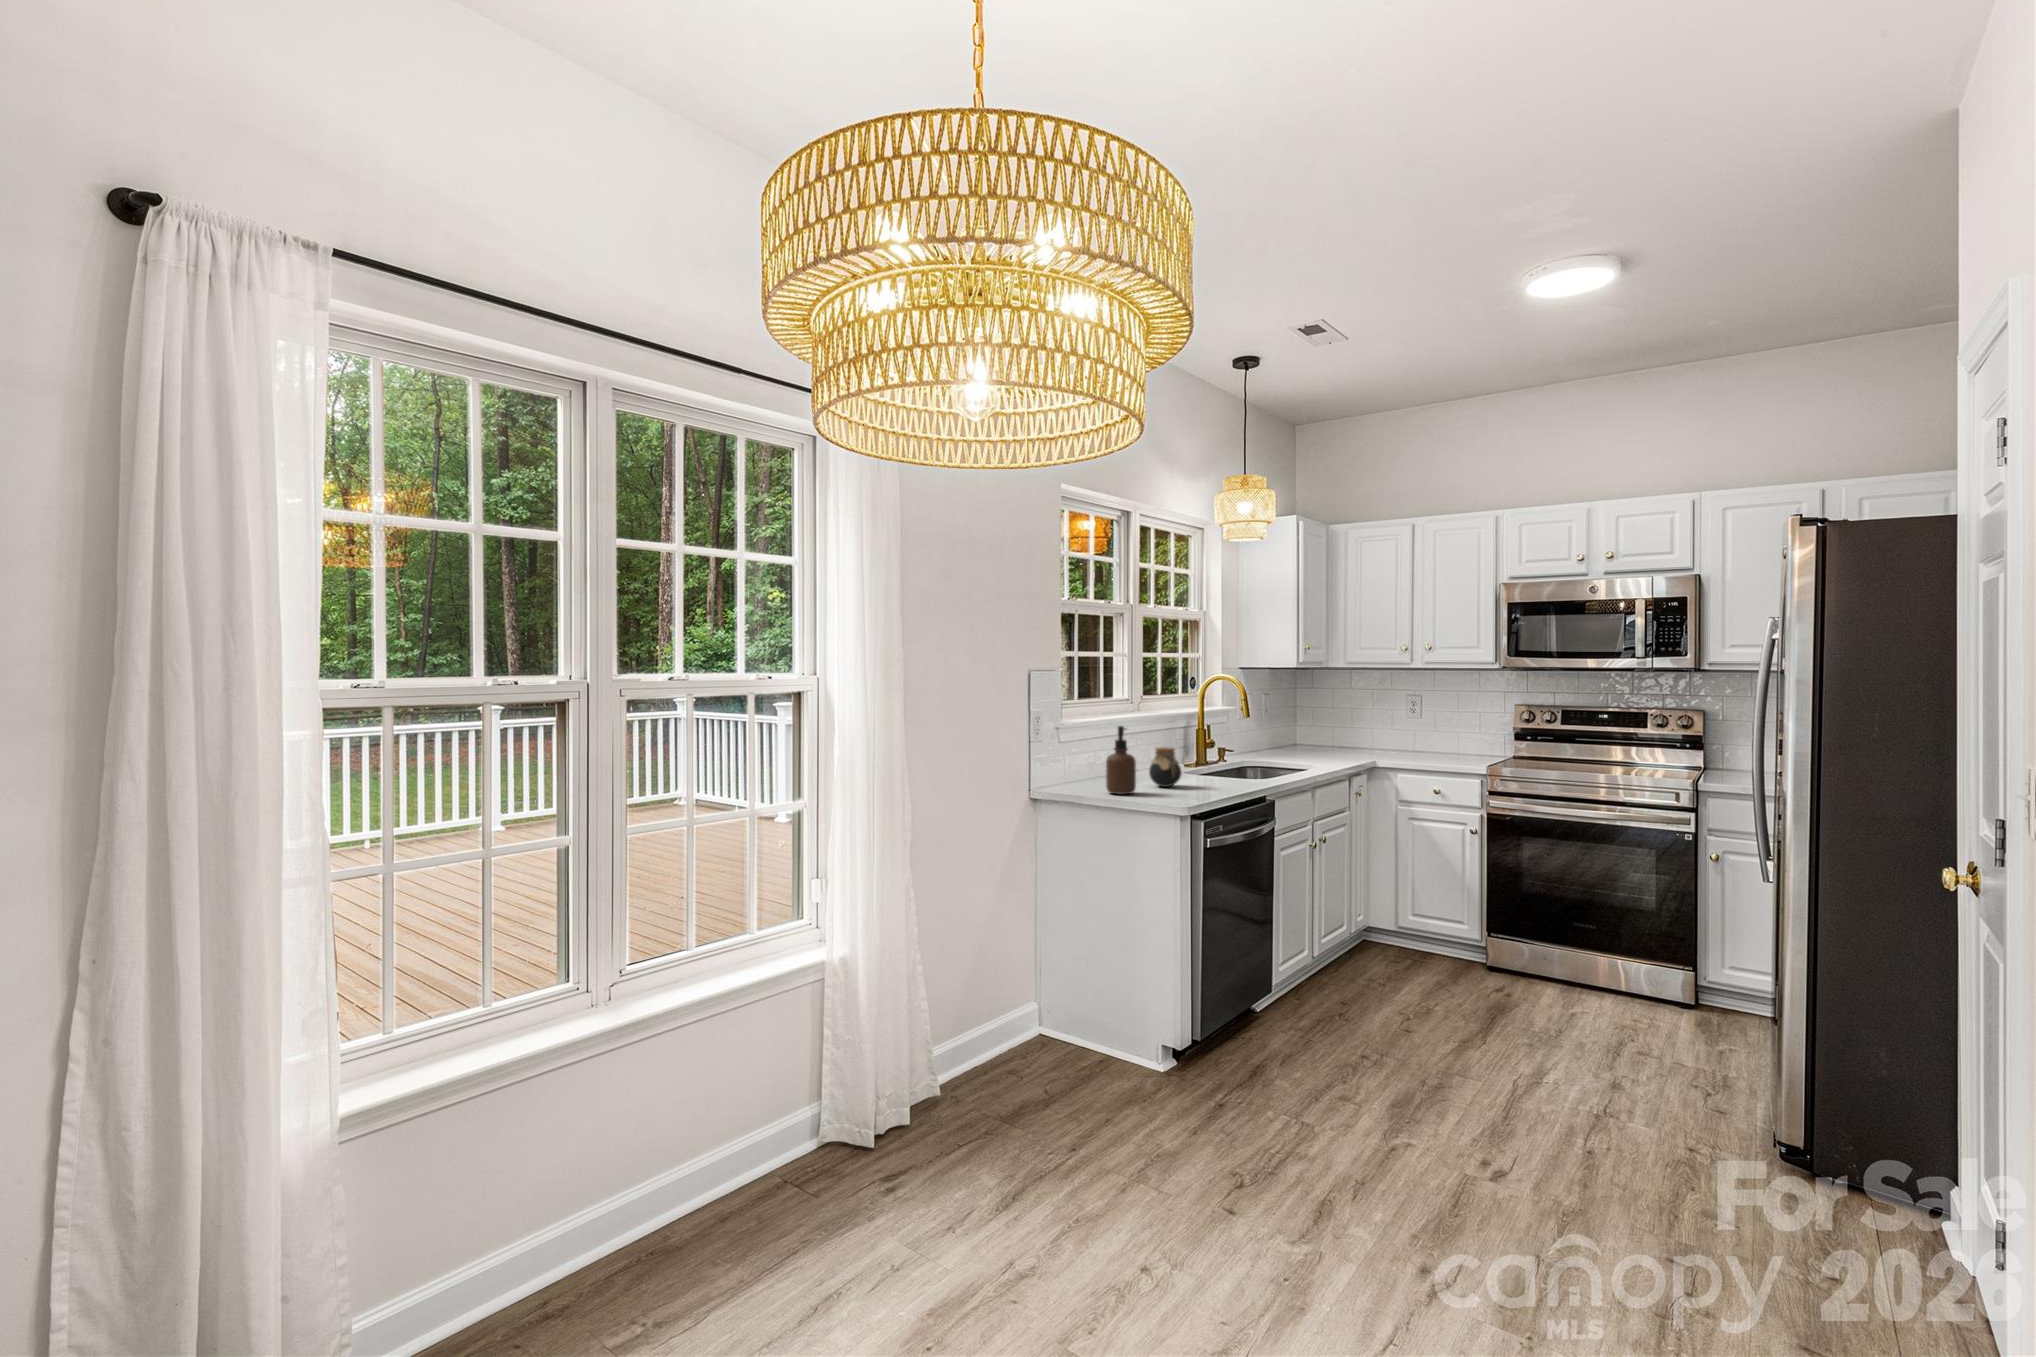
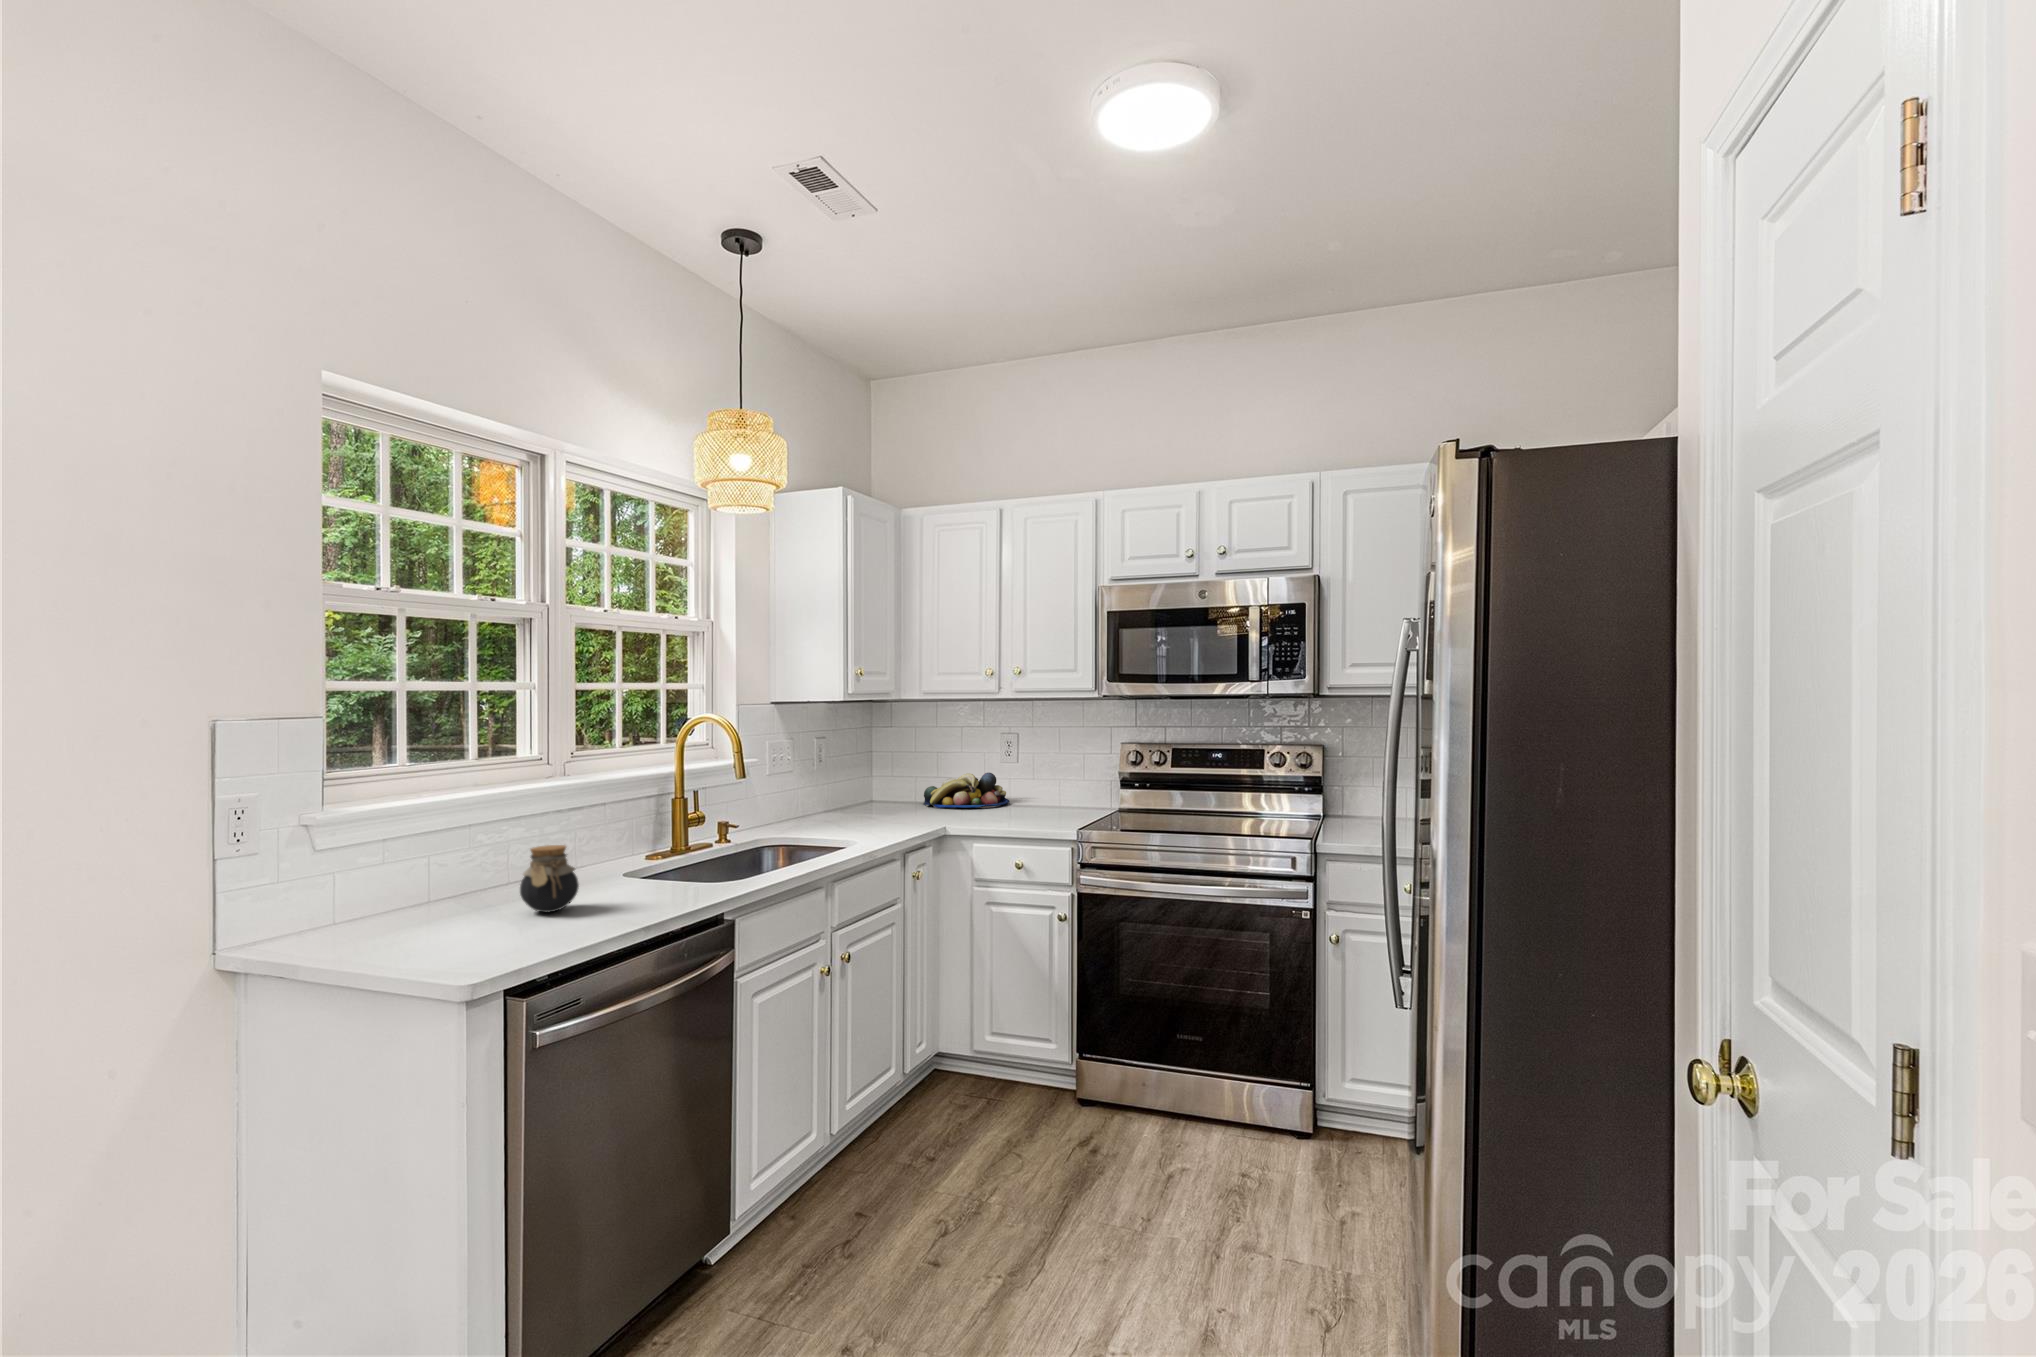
soap dispenser: present [1106,726,1136,795] -> none [408,821,467,943]
fruit bowl: none [1345,728,1416,753] -> present [923,773,1010,808]

